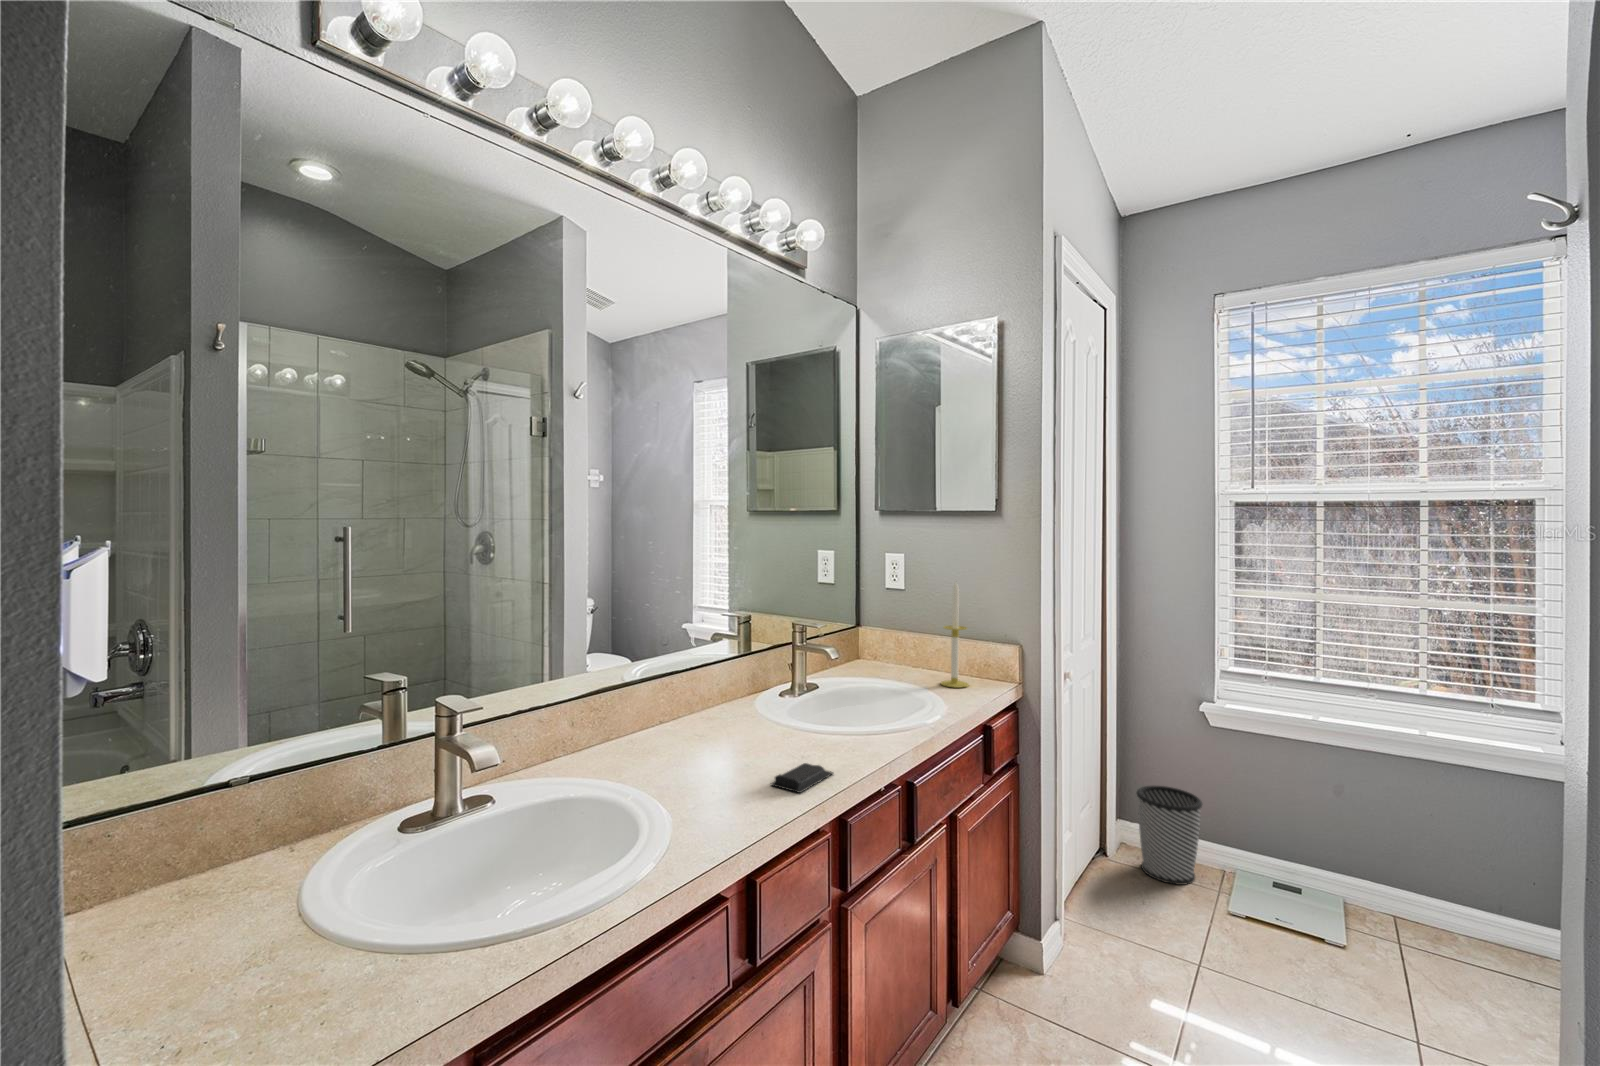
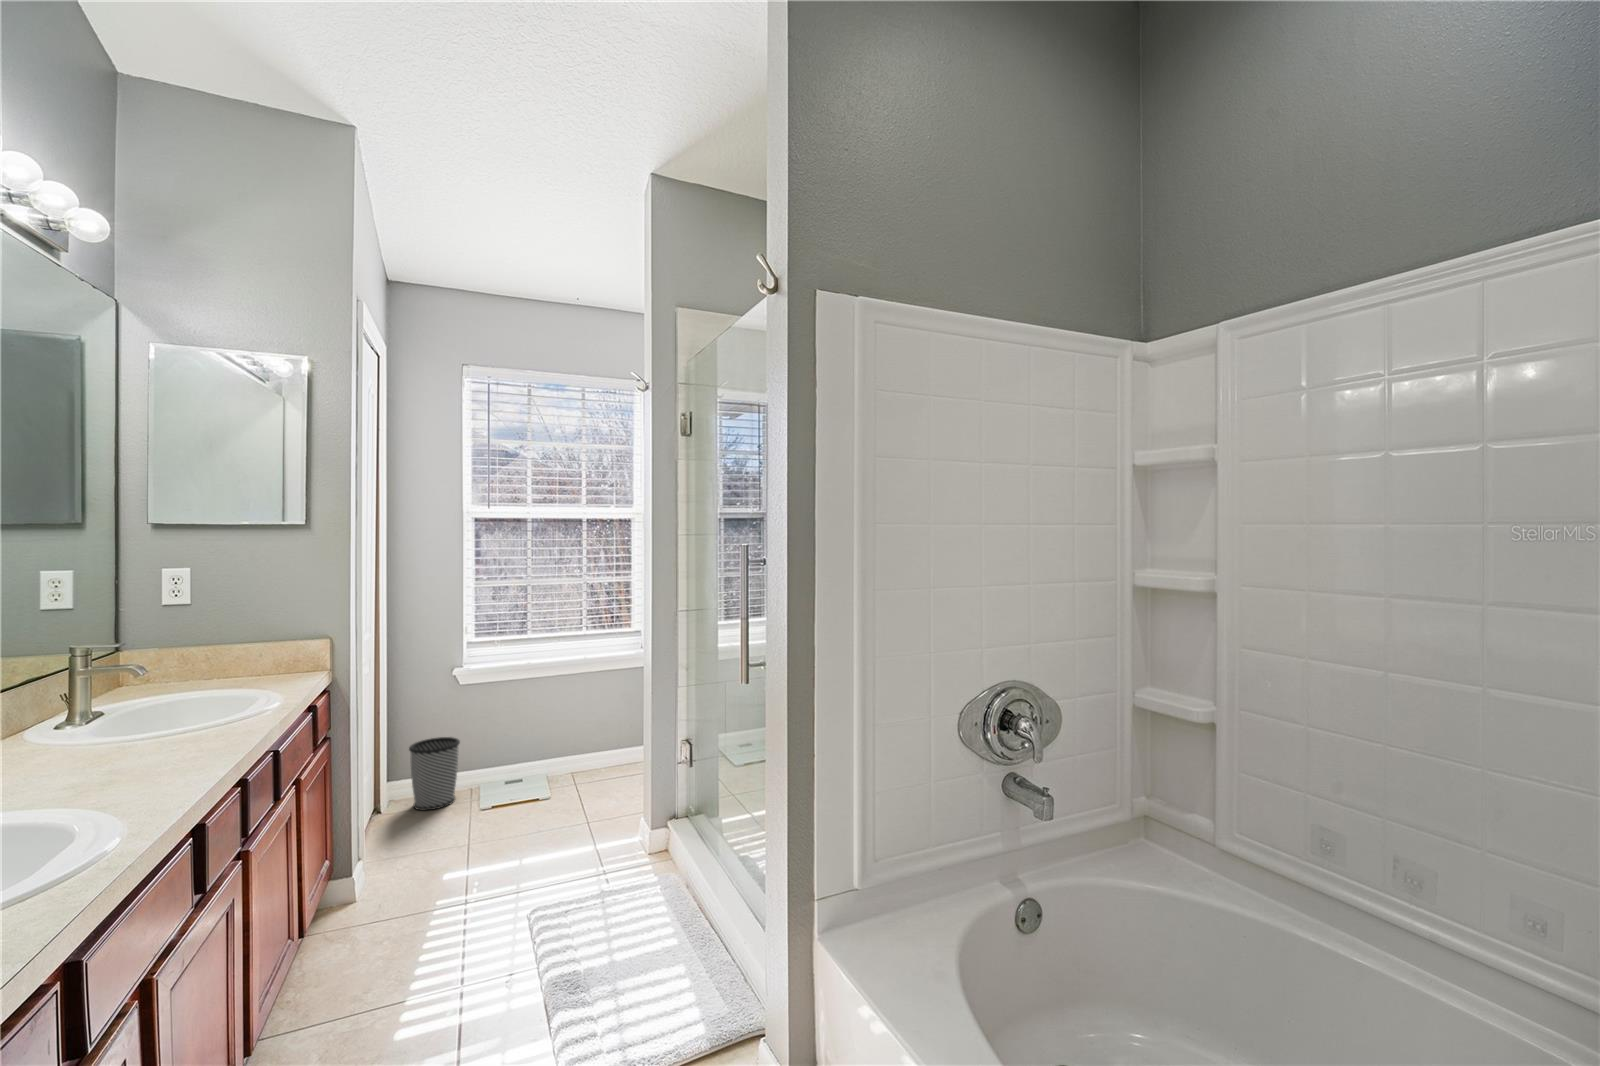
candle: present [941,582,969,688] -> none [248,586,281,684]
soap bar: present [771,763,833,793] -> none [158,749,218,774]

